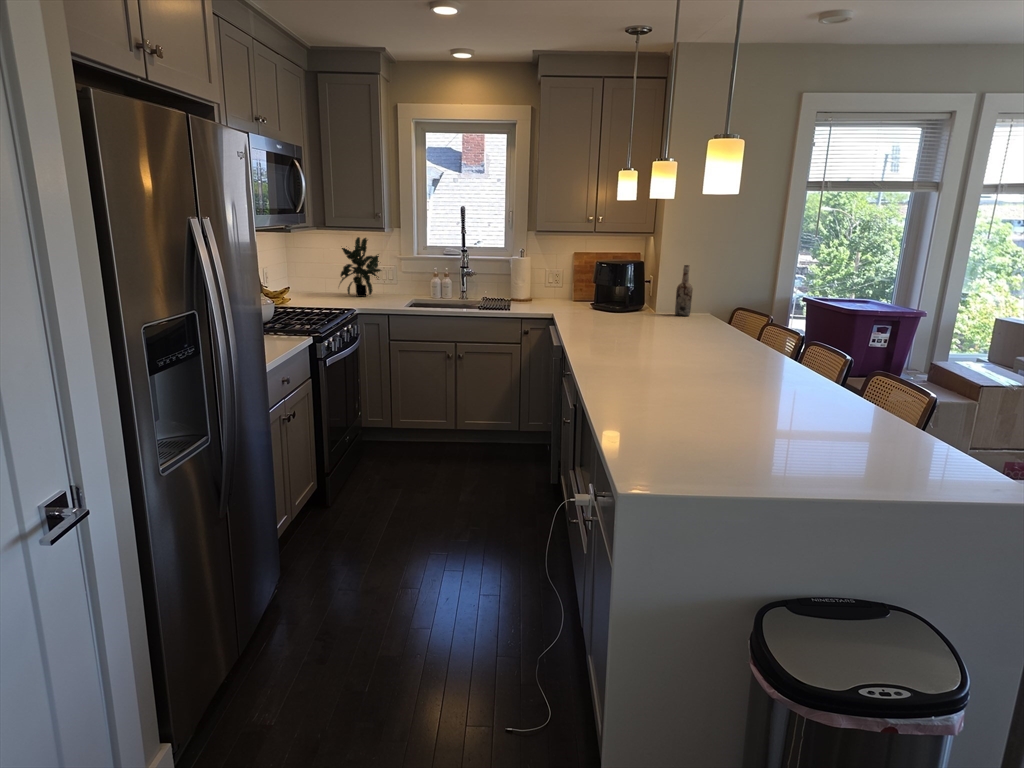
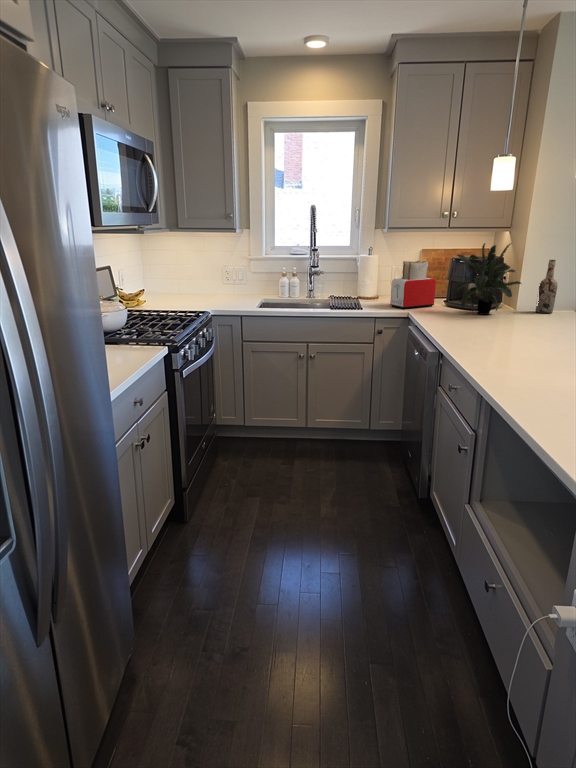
potted plant: present [340,237,381,297] -> present [454,243,521,315]
toaster: none [538,263,582,310] -> present [390,261,436,309]

